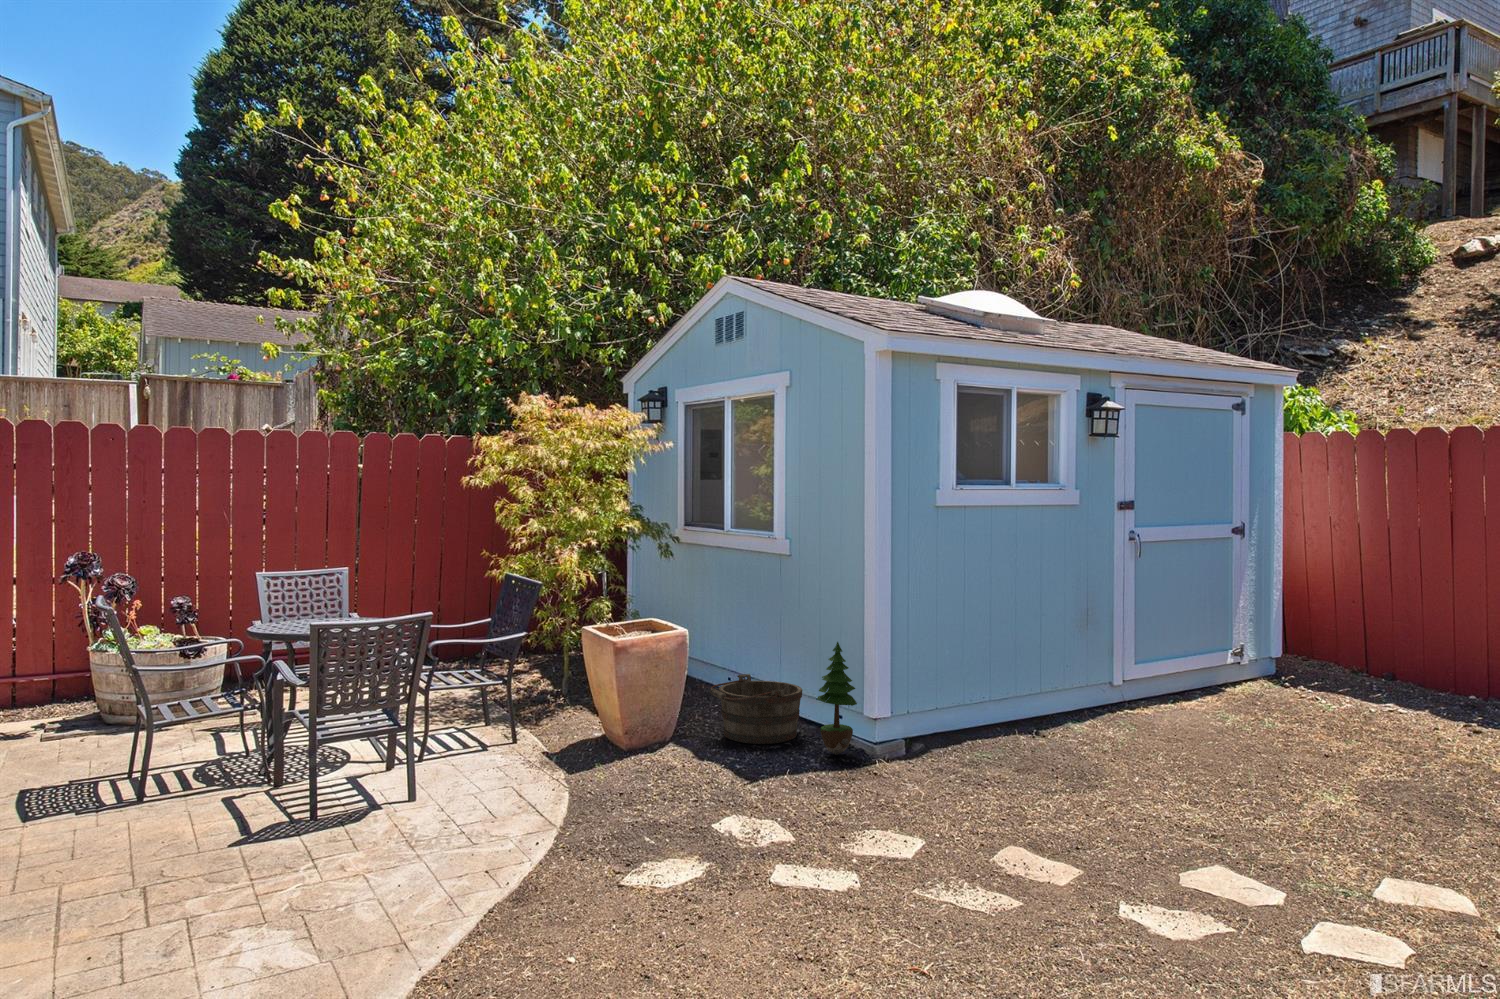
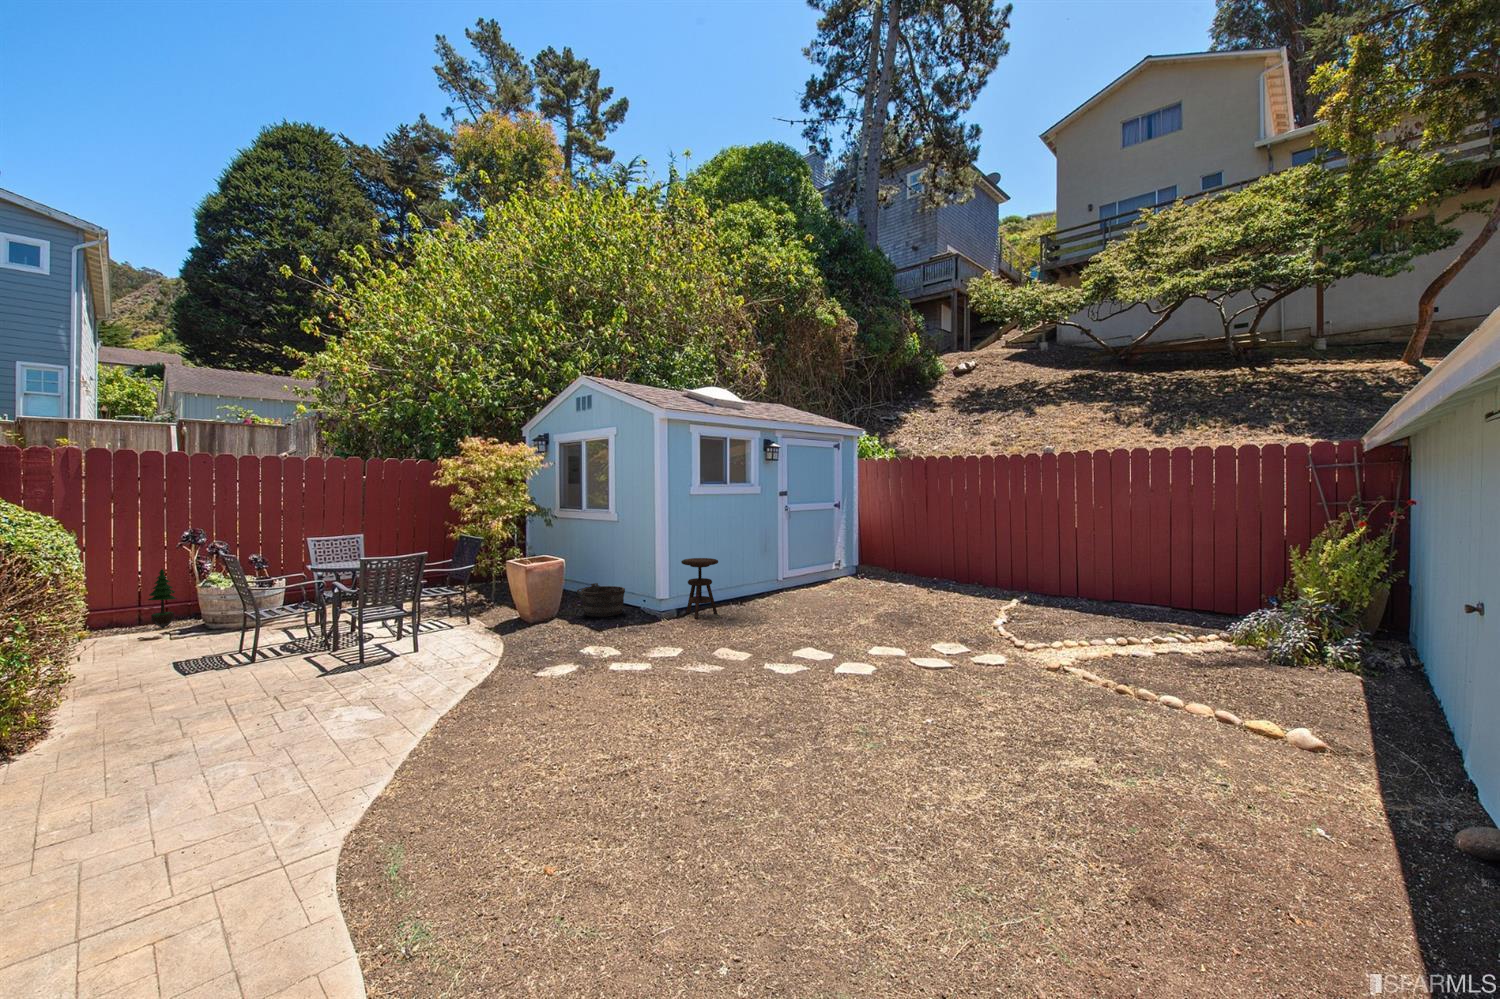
side table: none [916,635,994,763] -> present [681,558,718,619]
potted tree: present [817,642,857,755] -> present [148,569,177,628]

